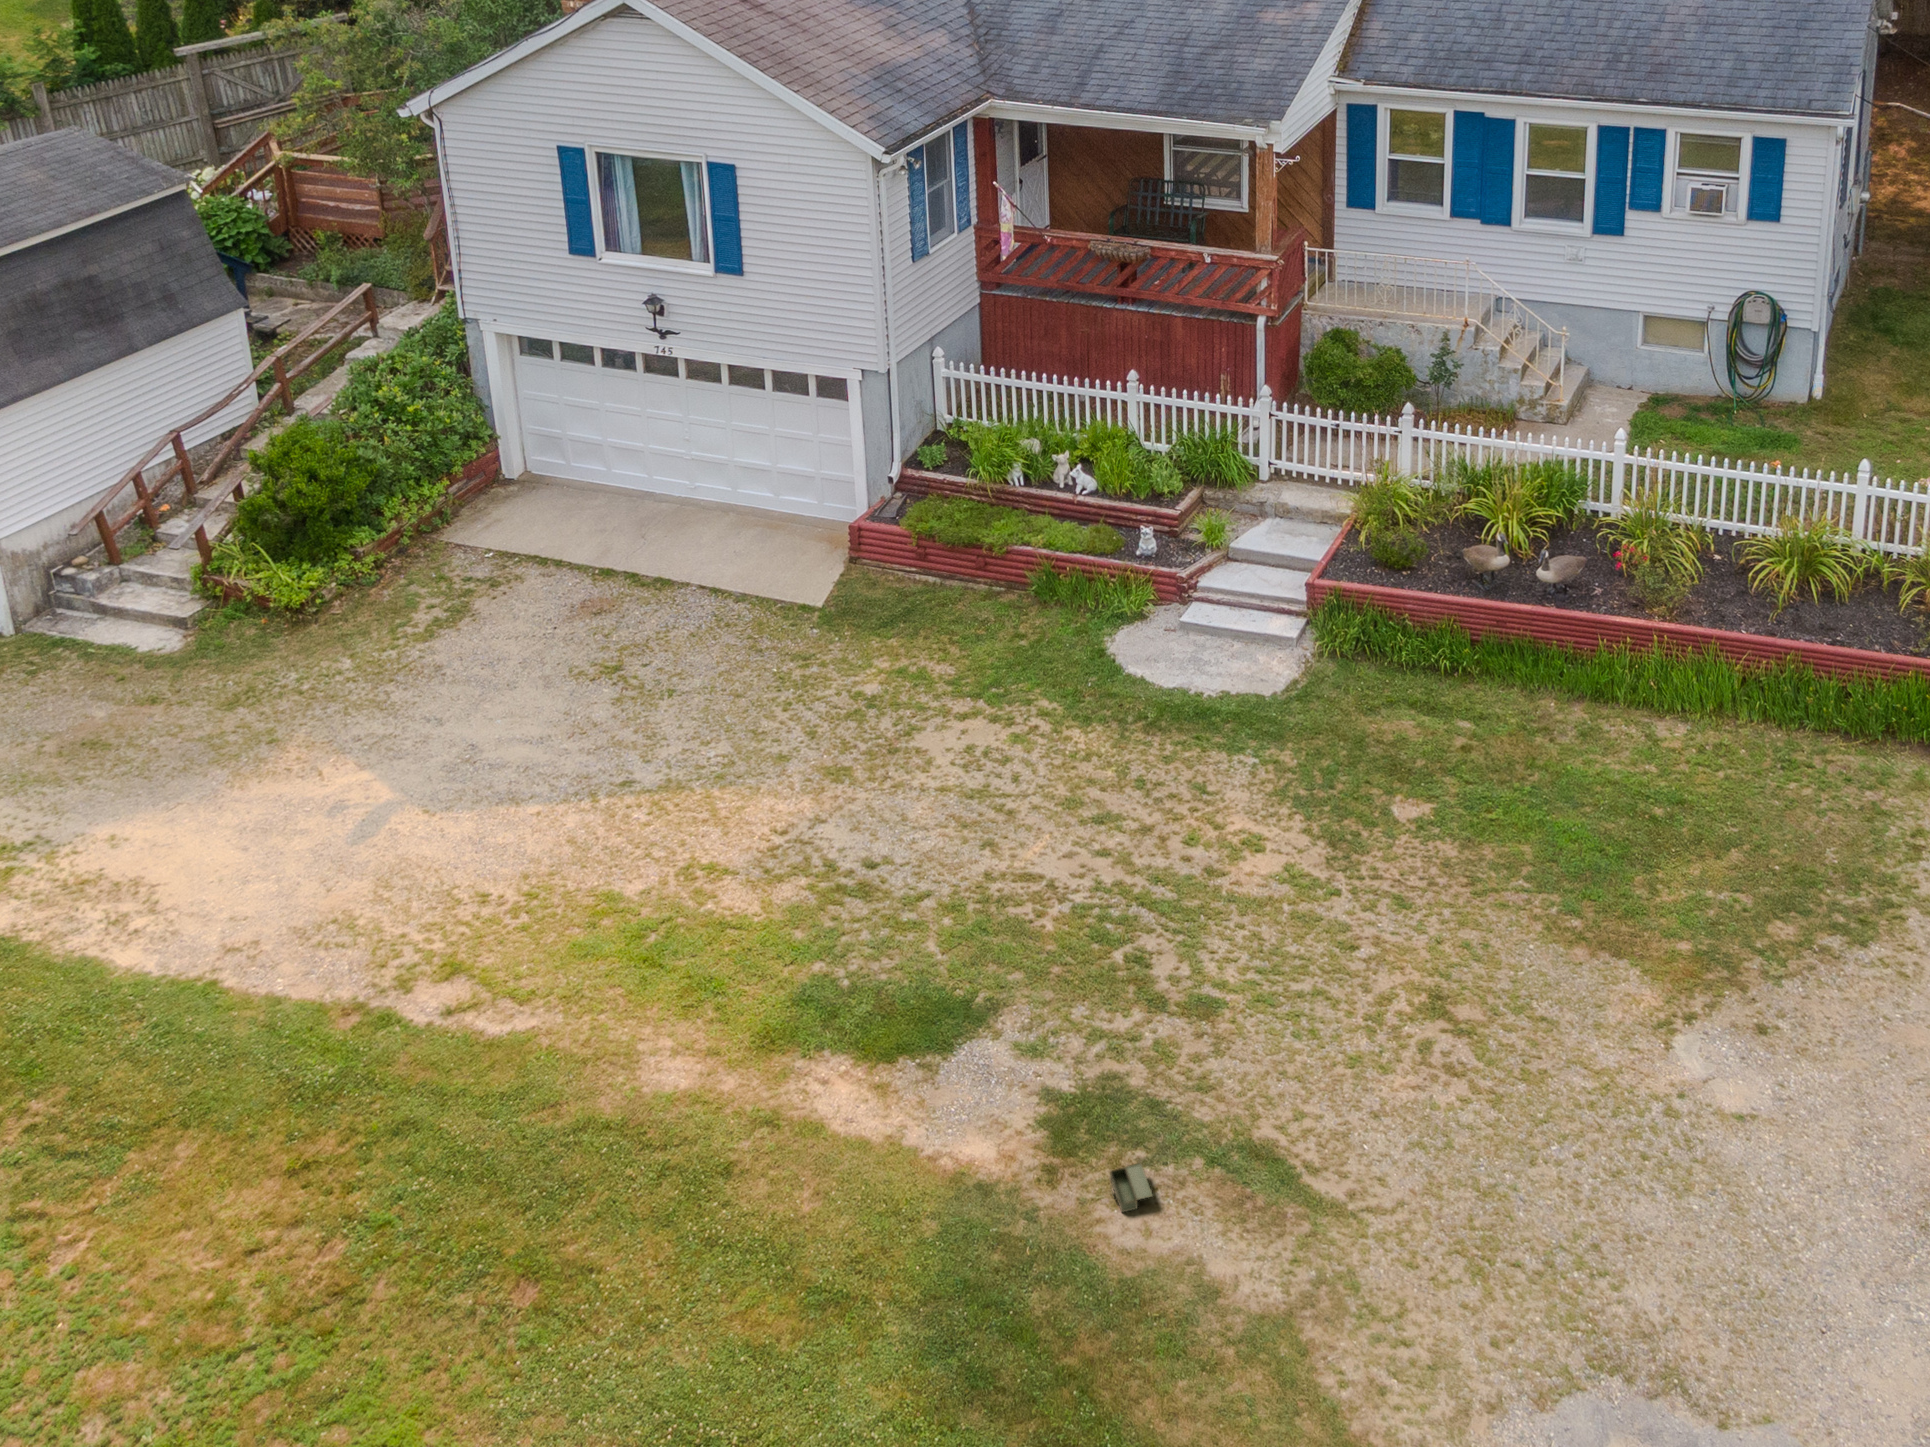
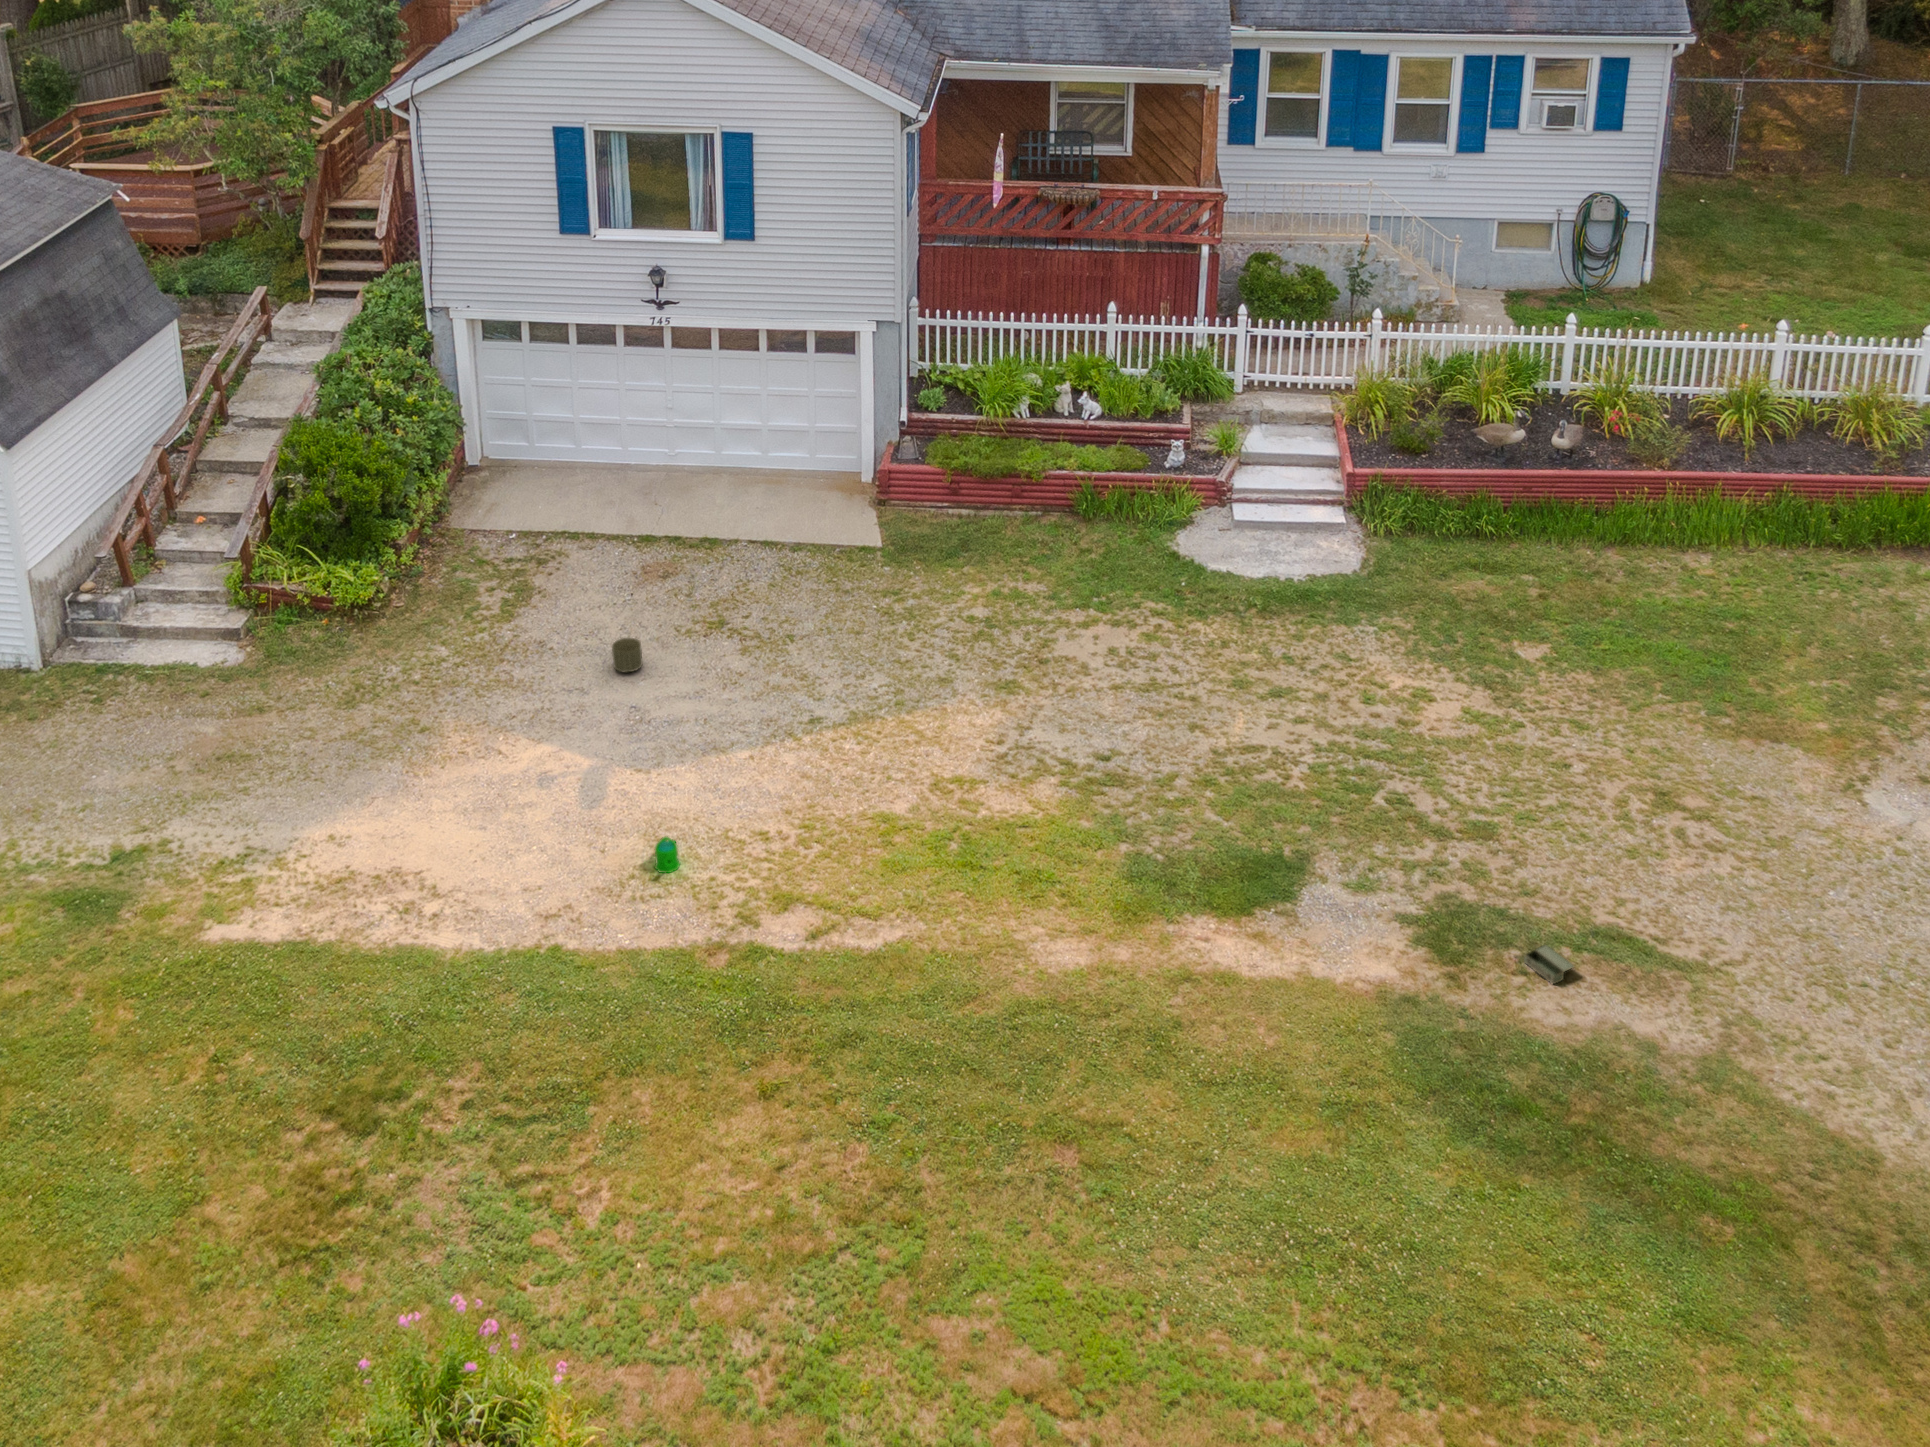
planter: none [470,672,503,708] -> present [612,638,642,673]
watering can: none [341,888,372,926] -> present [655,837,680,873]

